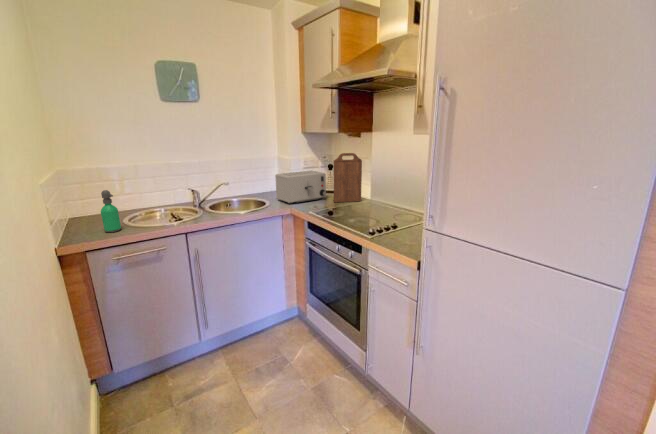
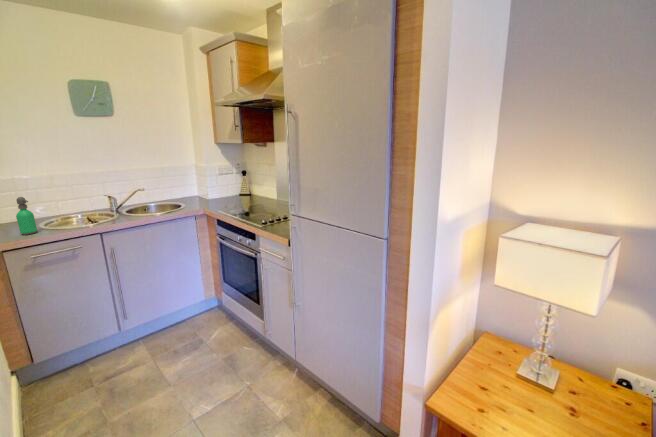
cutting board: present [334,153,362,202] -> none [241,160,268,203]
toaster: present [275,171,326,204] -> none [190,176,238,206]

